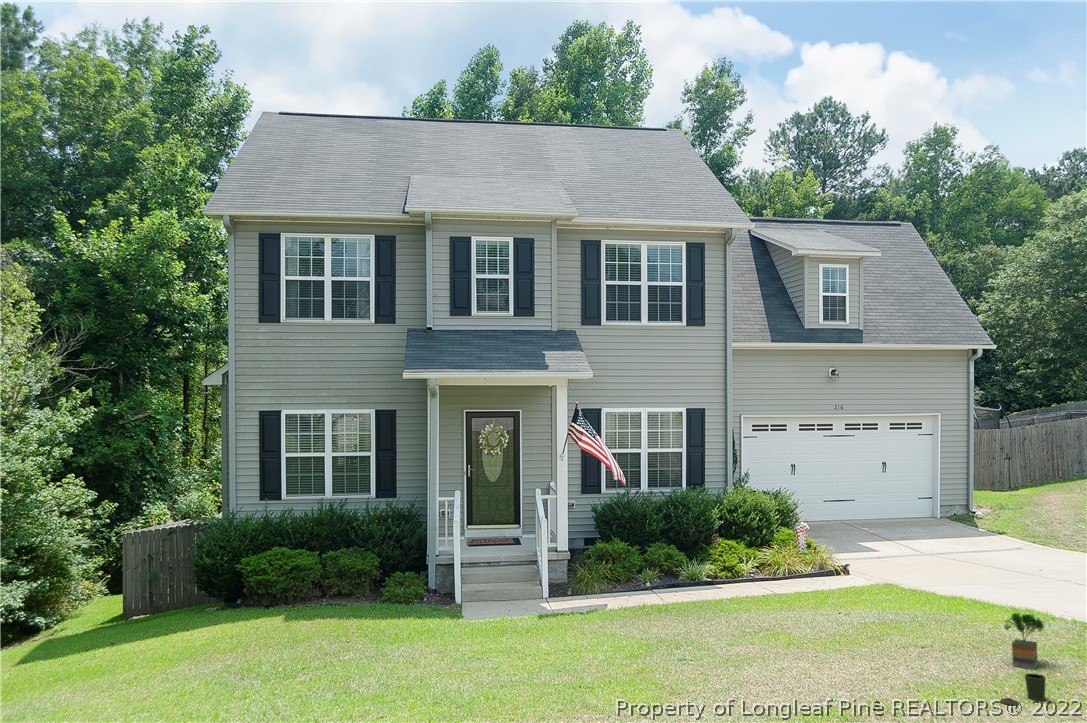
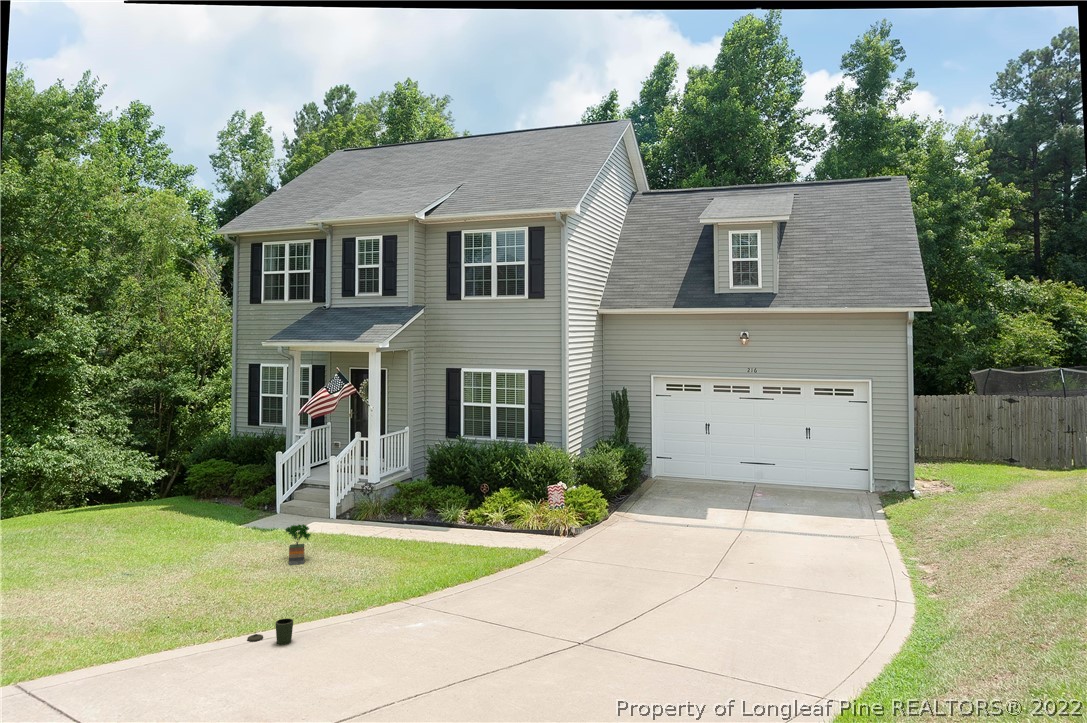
potted tree: present [1004,613,1044,669] -> present [285,524,311,565]

